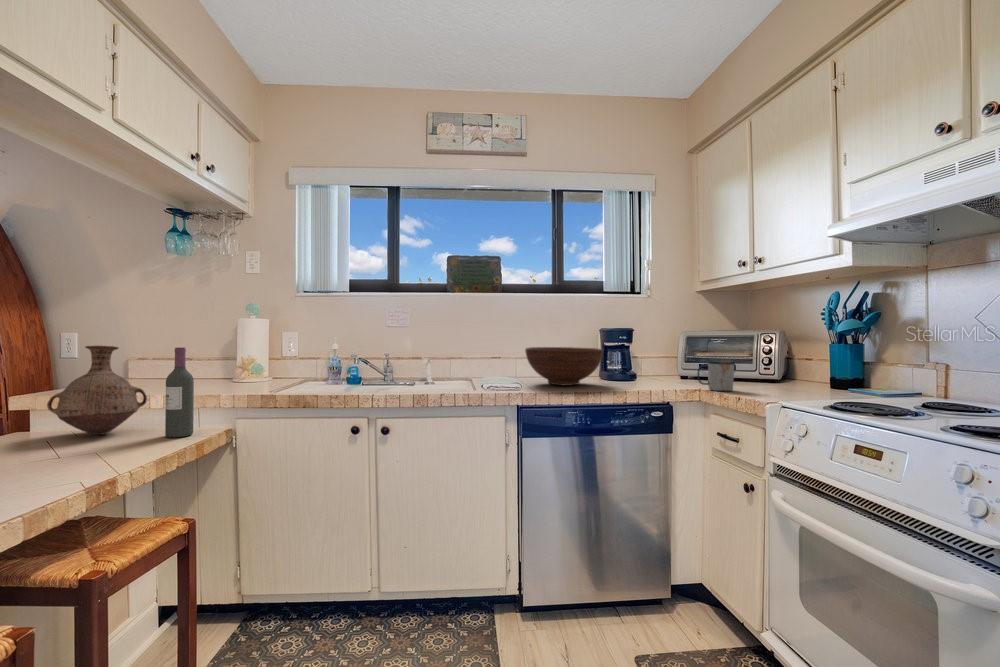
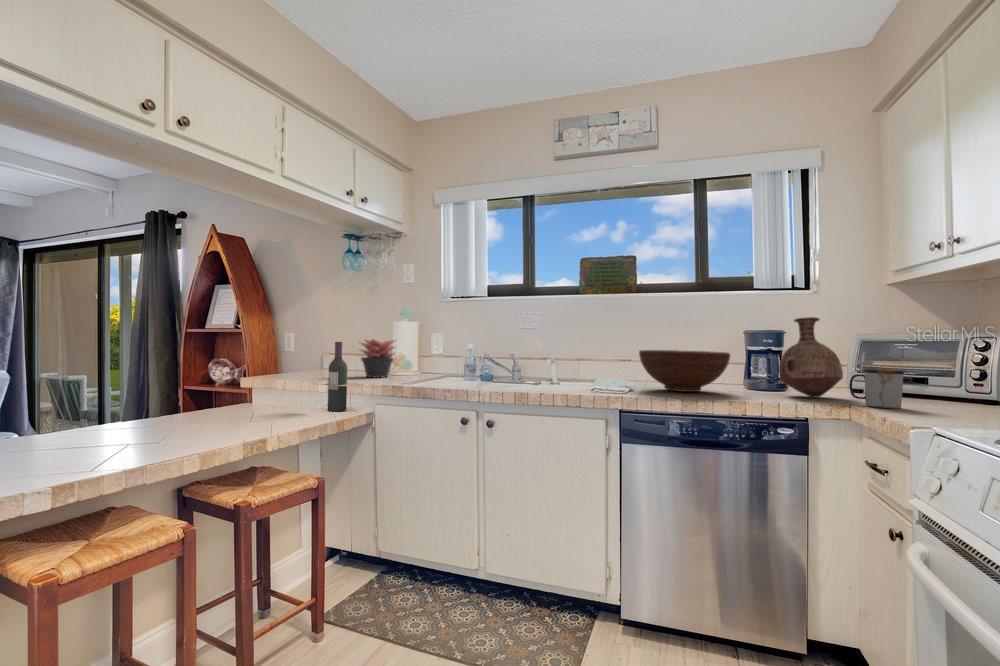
succulent plant: none [194,341,246,388] -> present [361,339,395,378]
vase: present [47,345,147,435] -> present [779,317,843,397]

